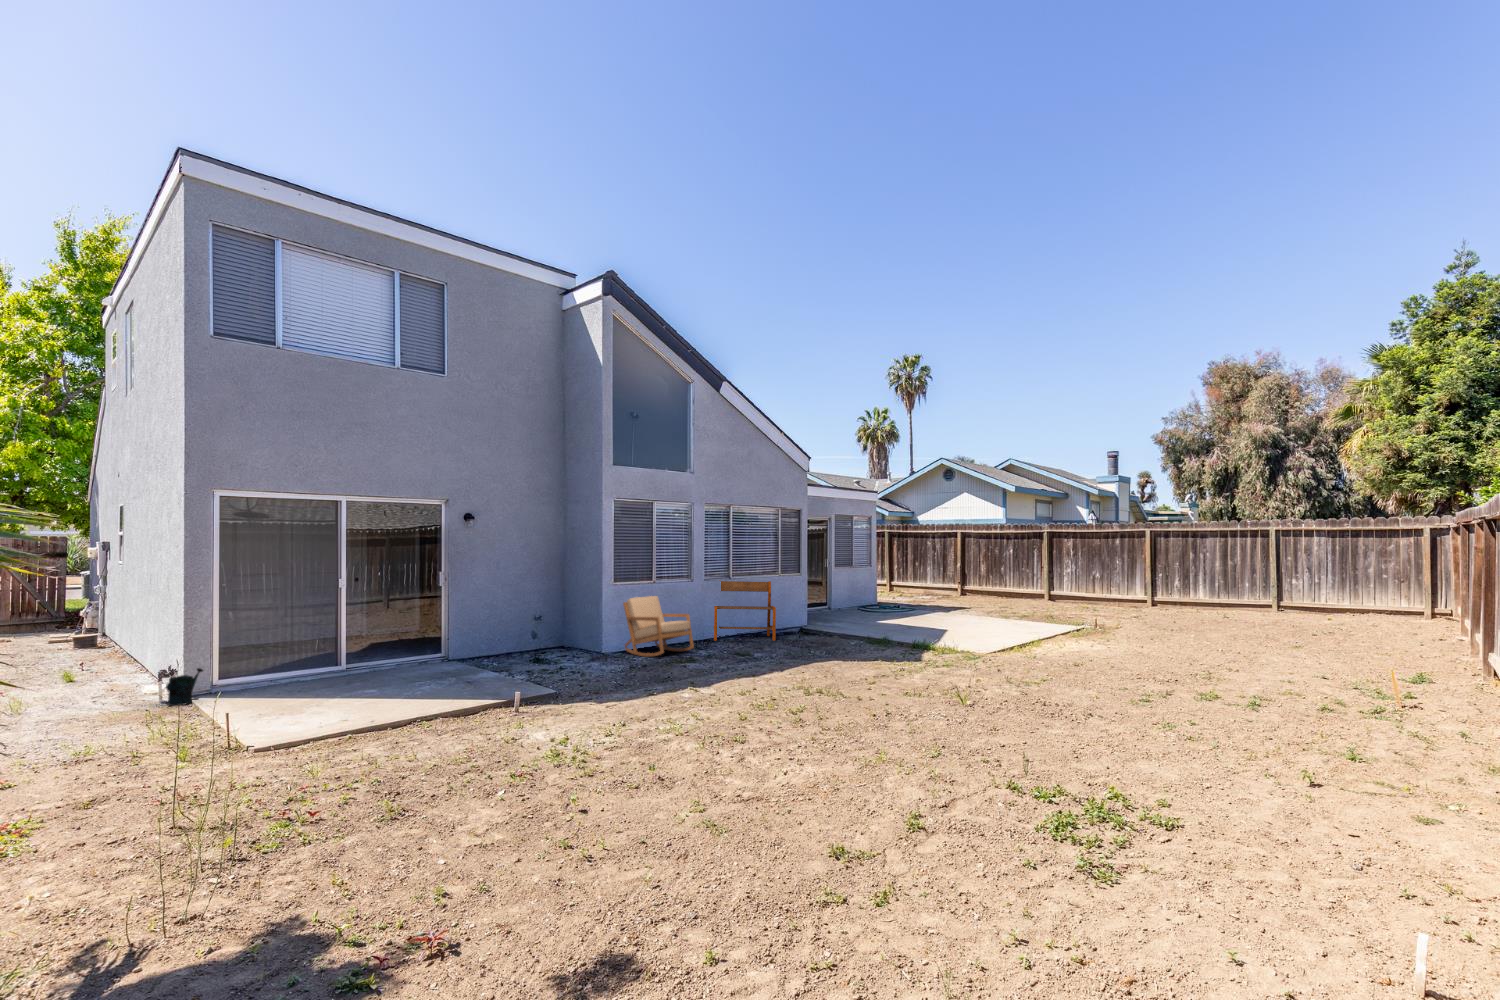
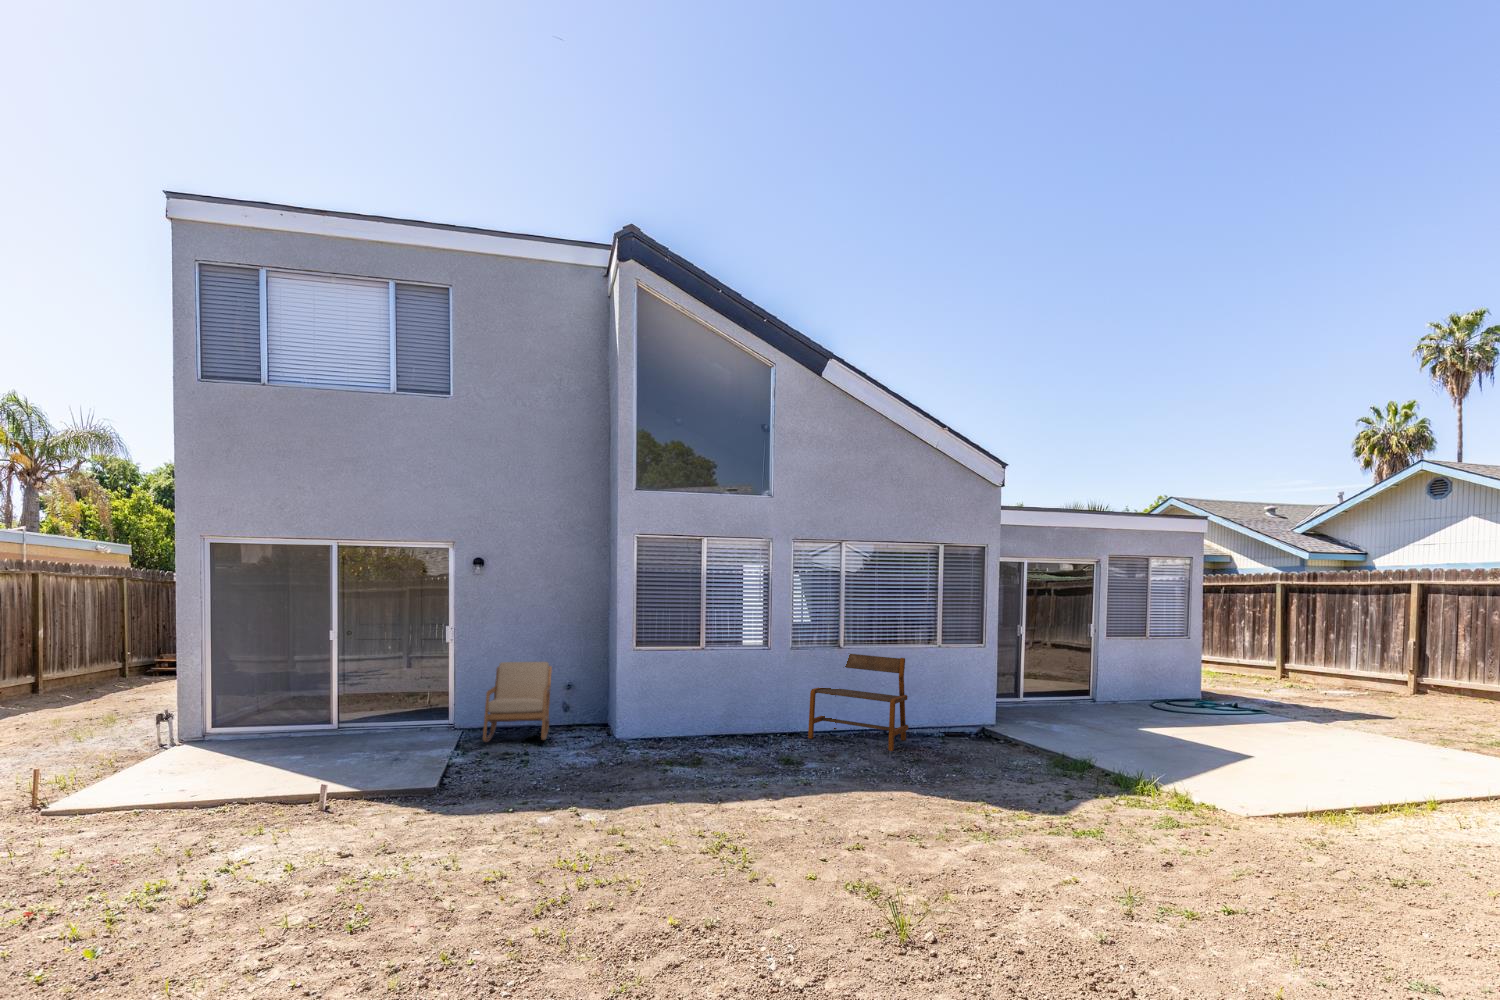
chair: present [623,596,694,656] -> present [483,662,552,742]
watering can: present [166,668,203,706] -> none [124,713,181,750]

